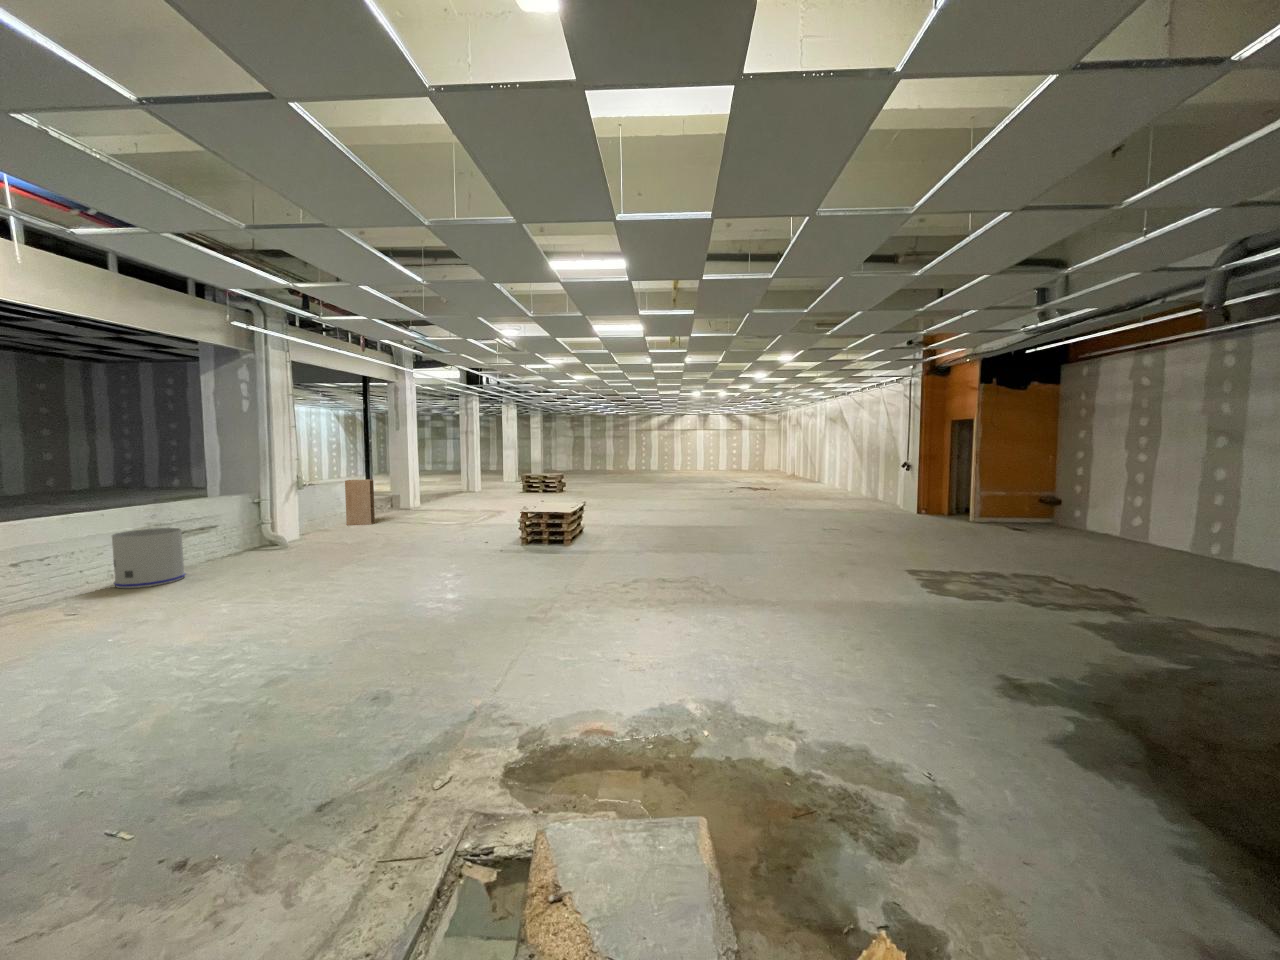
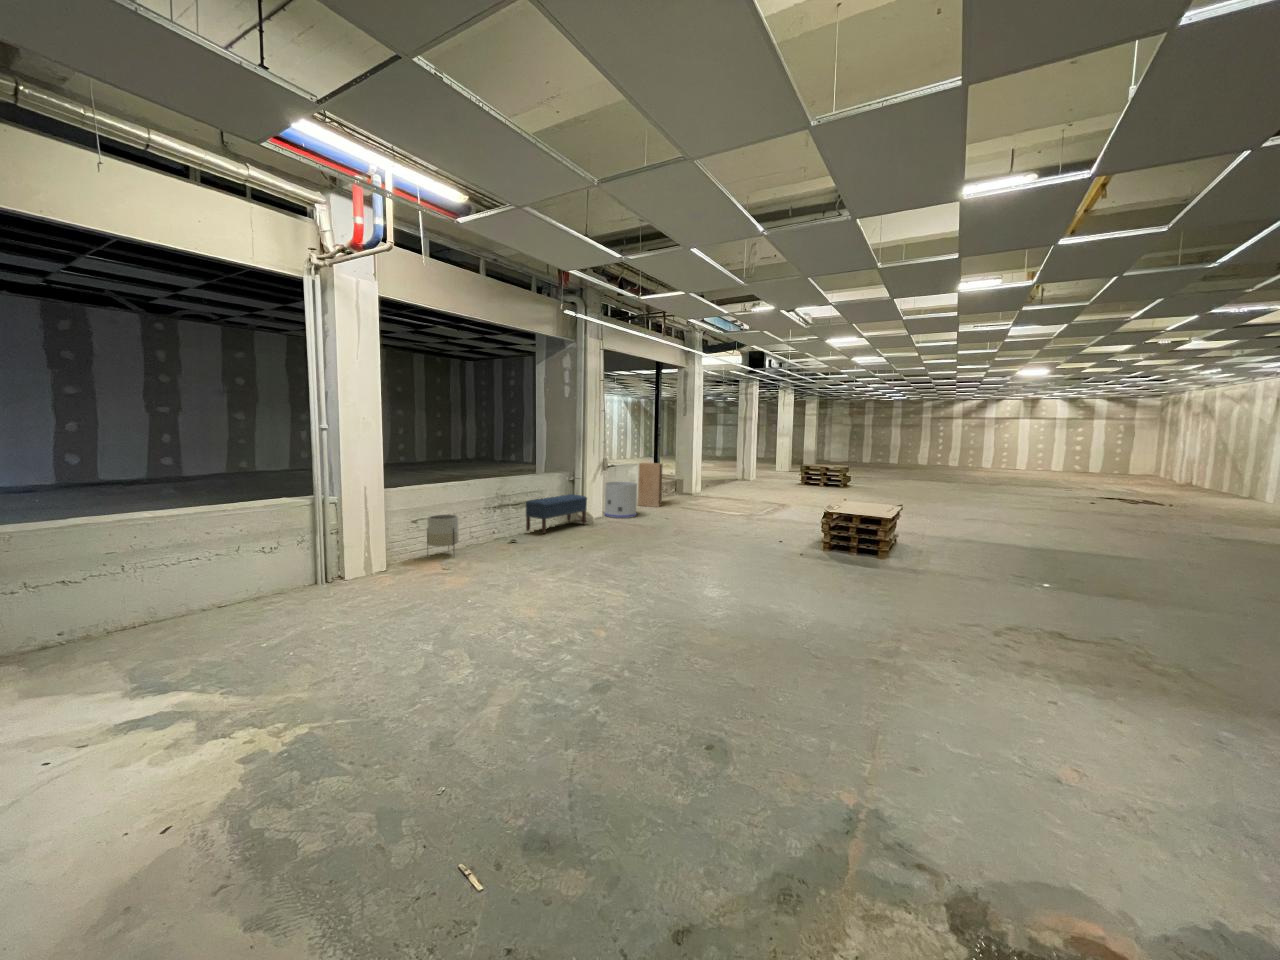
bench: none [189,518,278,564] -> present [526,494,587,534]
trash can: present [112,528,186,588] -> present [605,482,637,518]
planter: none [31,553,87,608] -> present [427,515,459,548]

